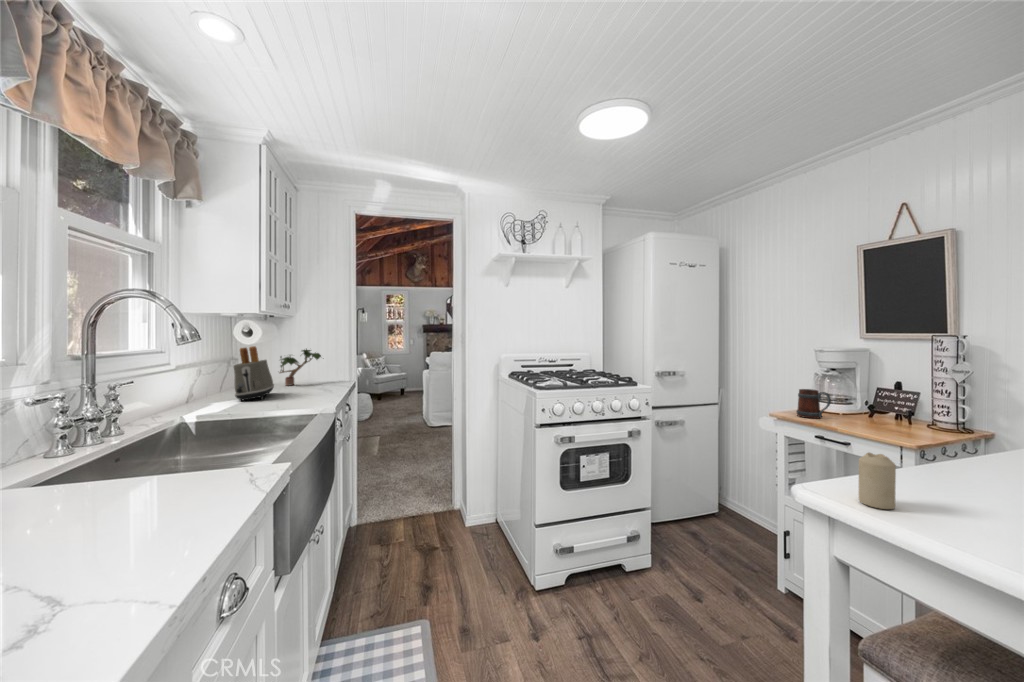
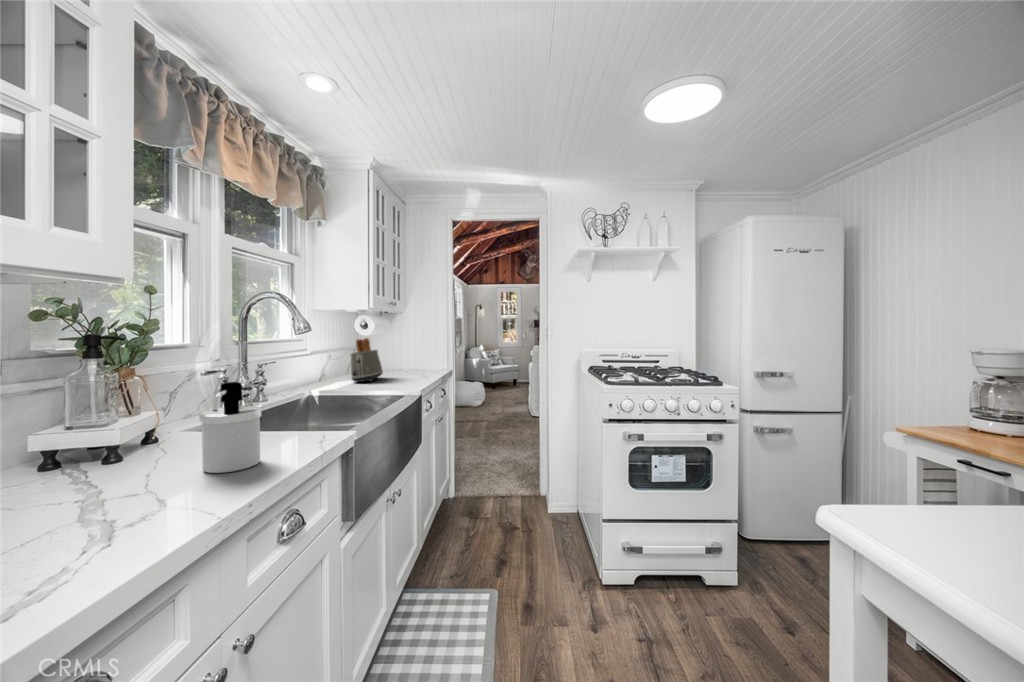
potted plant: present [280,349,321,386] -> none [386,339,430,372]
mug: present [797,389,831,418] -> none [934,398,985,435]
soap dispenser: none [81,411,178,542] -> present [199,382,262,473]
candle: present [859,453,896,509] -> none [906,472,956,543]

